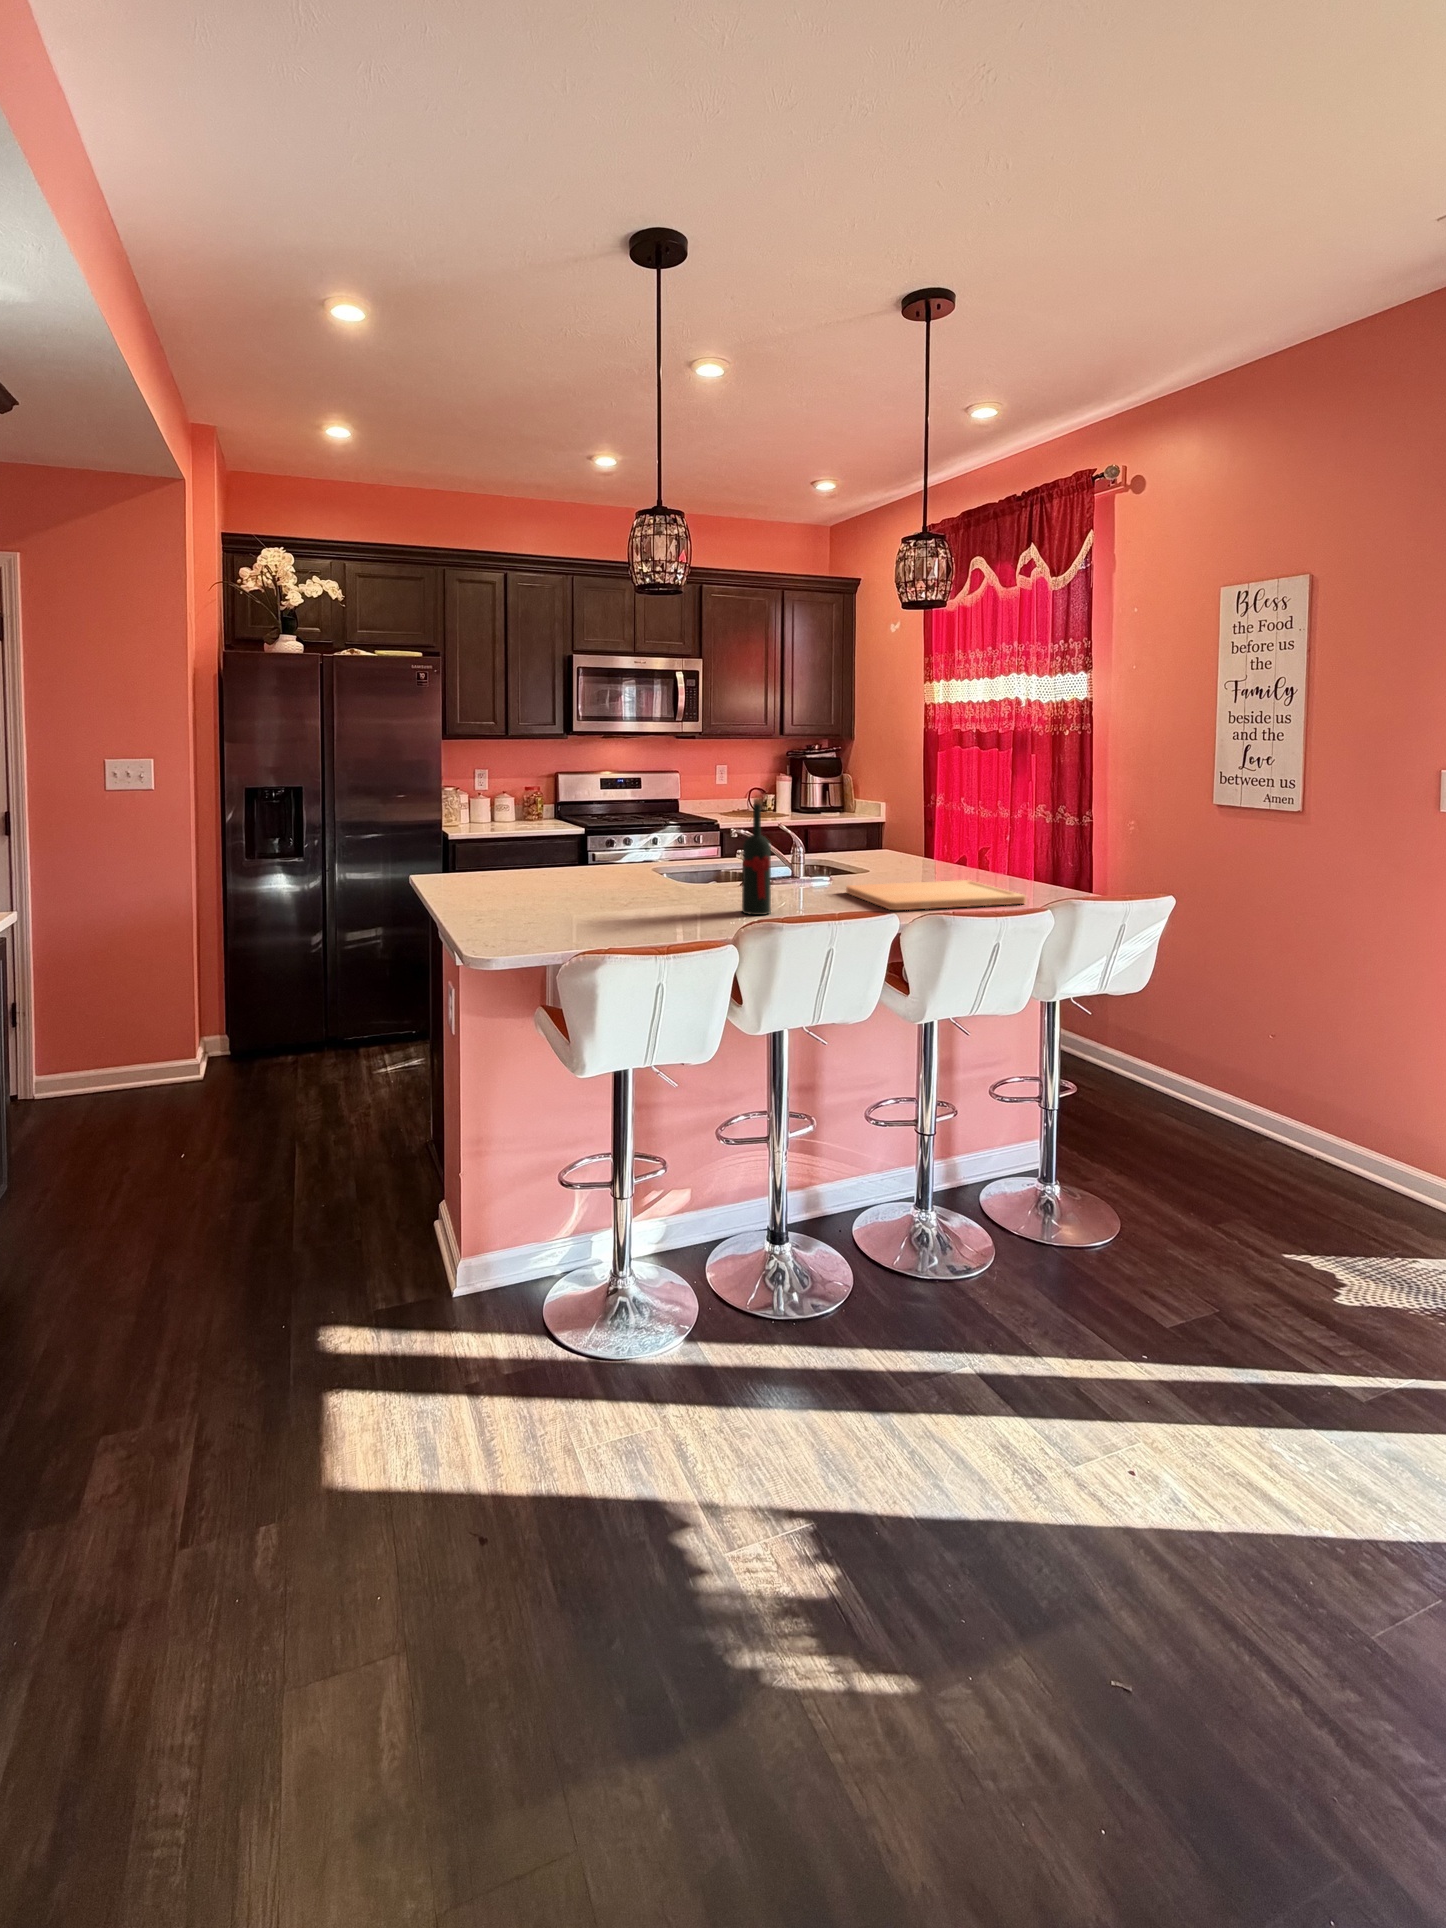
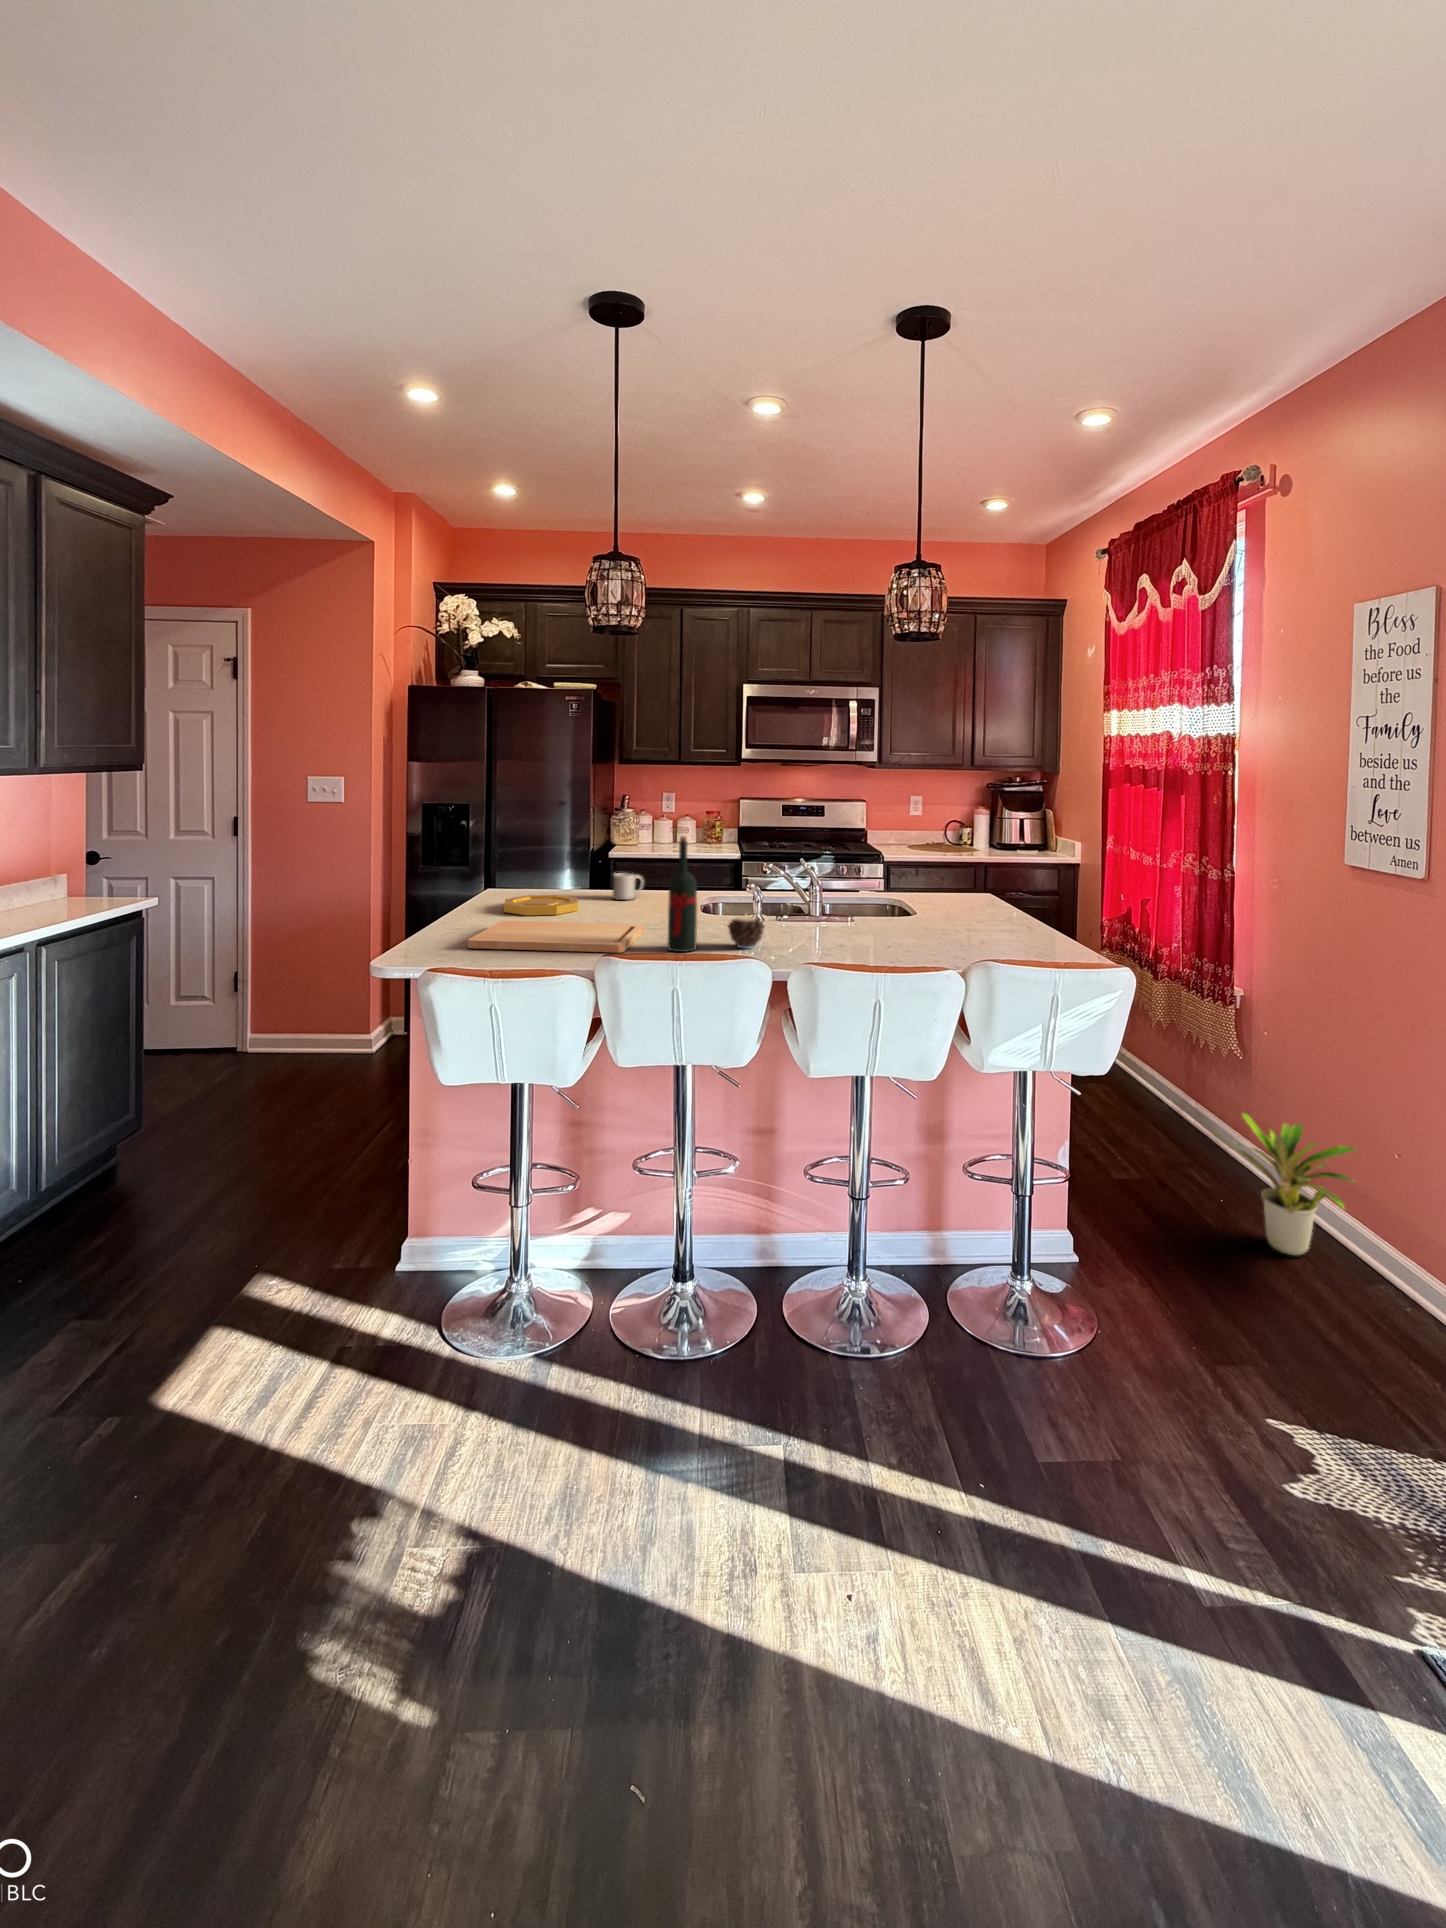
mug: none [577,845,603,874] -> present [613,873,644,900]
bowl: none [488,872,570,894] -> present [504,895,578,915]
candle: none [791,872,826,907] -> present [728,916,765,949]
cutting board: present [846,880,1026,910] -> present [468,921,643,952]
potted plant: none [1113,1018,1256,1131] -> present [1212,1113,1356,1256]

